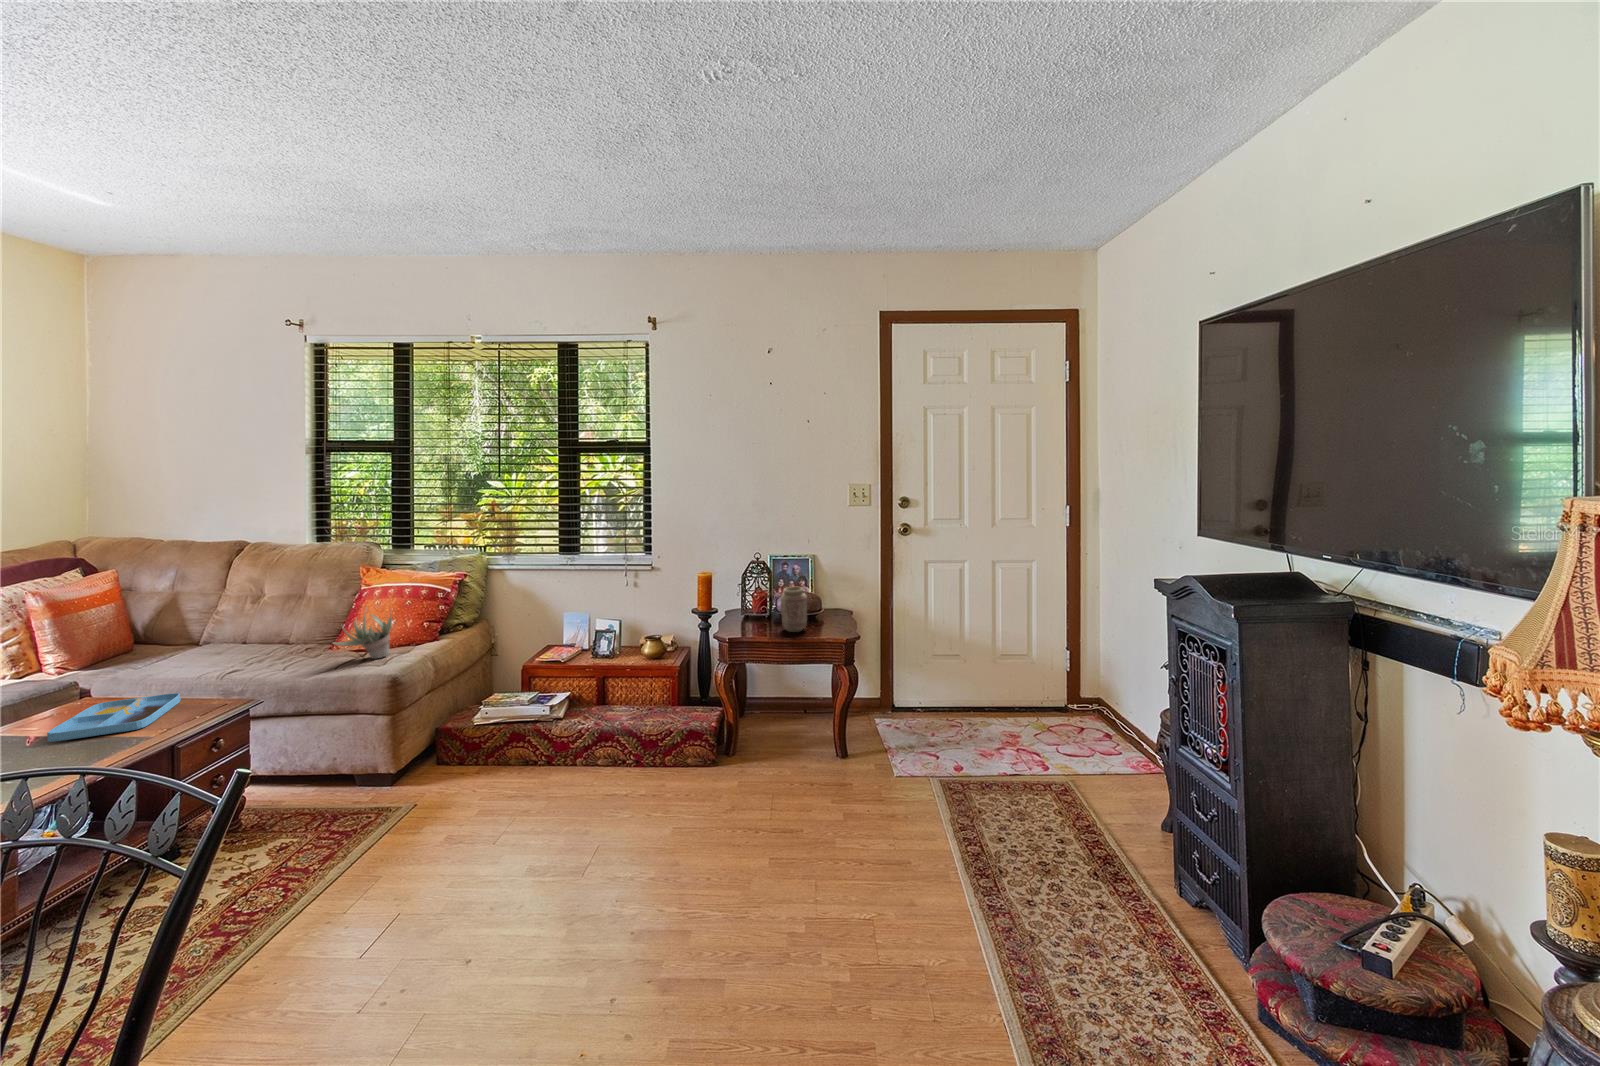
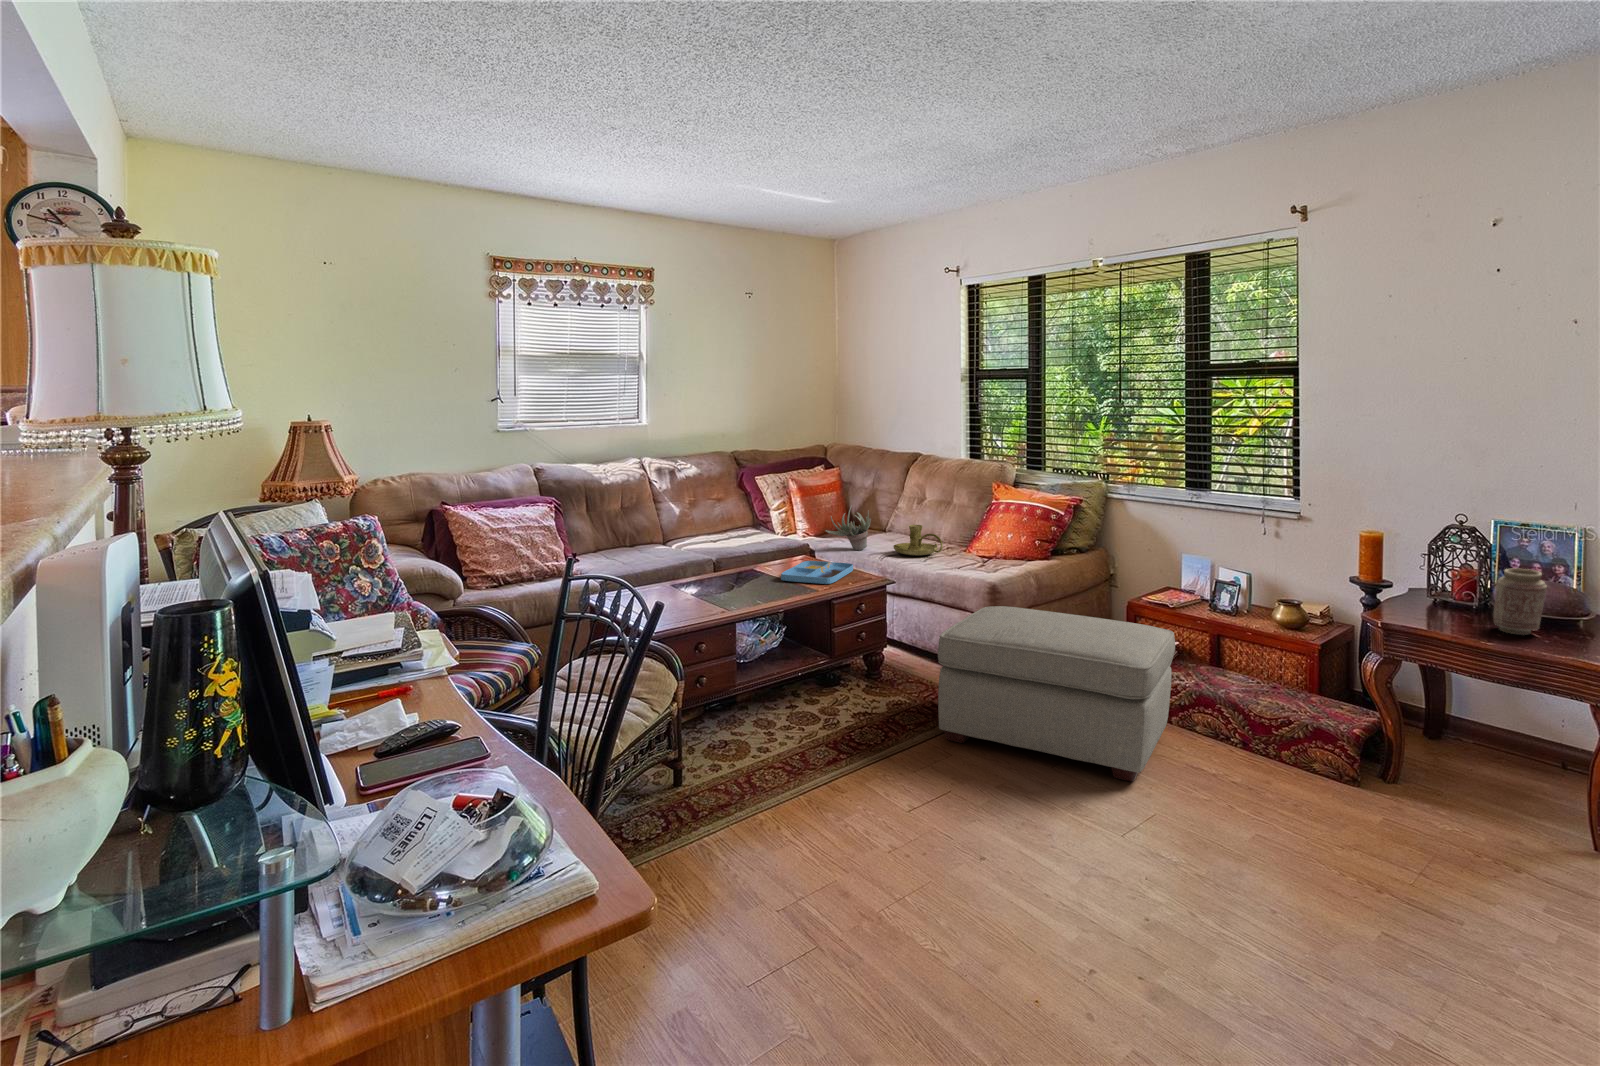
succulent plant: present [333,608,392,659] -> present [825,505,871,550]
candle holder: none [241,628,311,665] -> present [893,525,943,556]
ottoman: none [322,684,578,871] -> present [938,606,1175,782]

